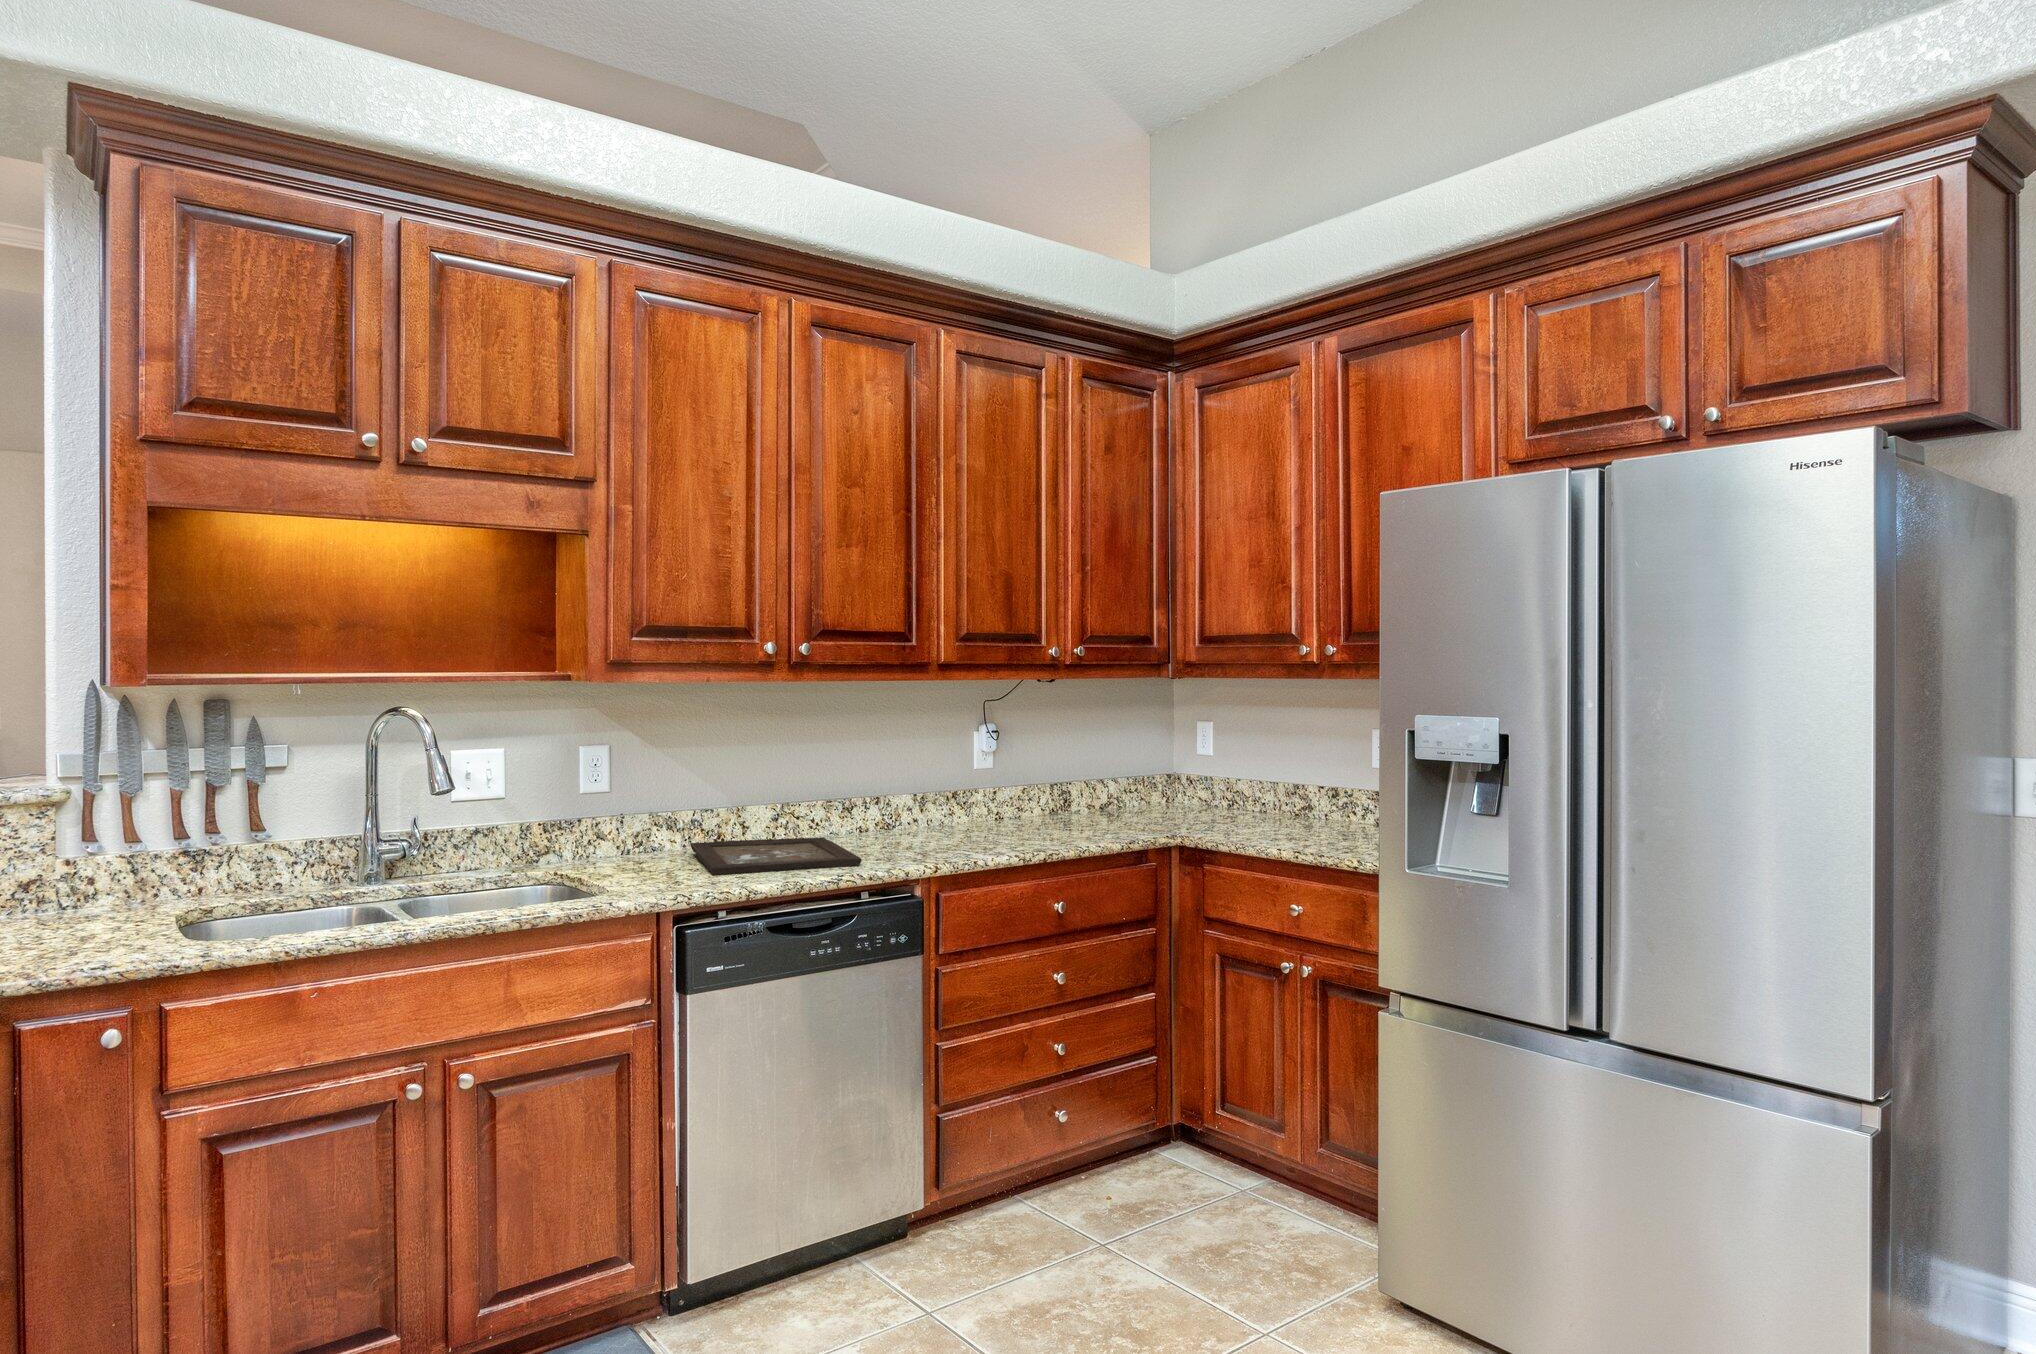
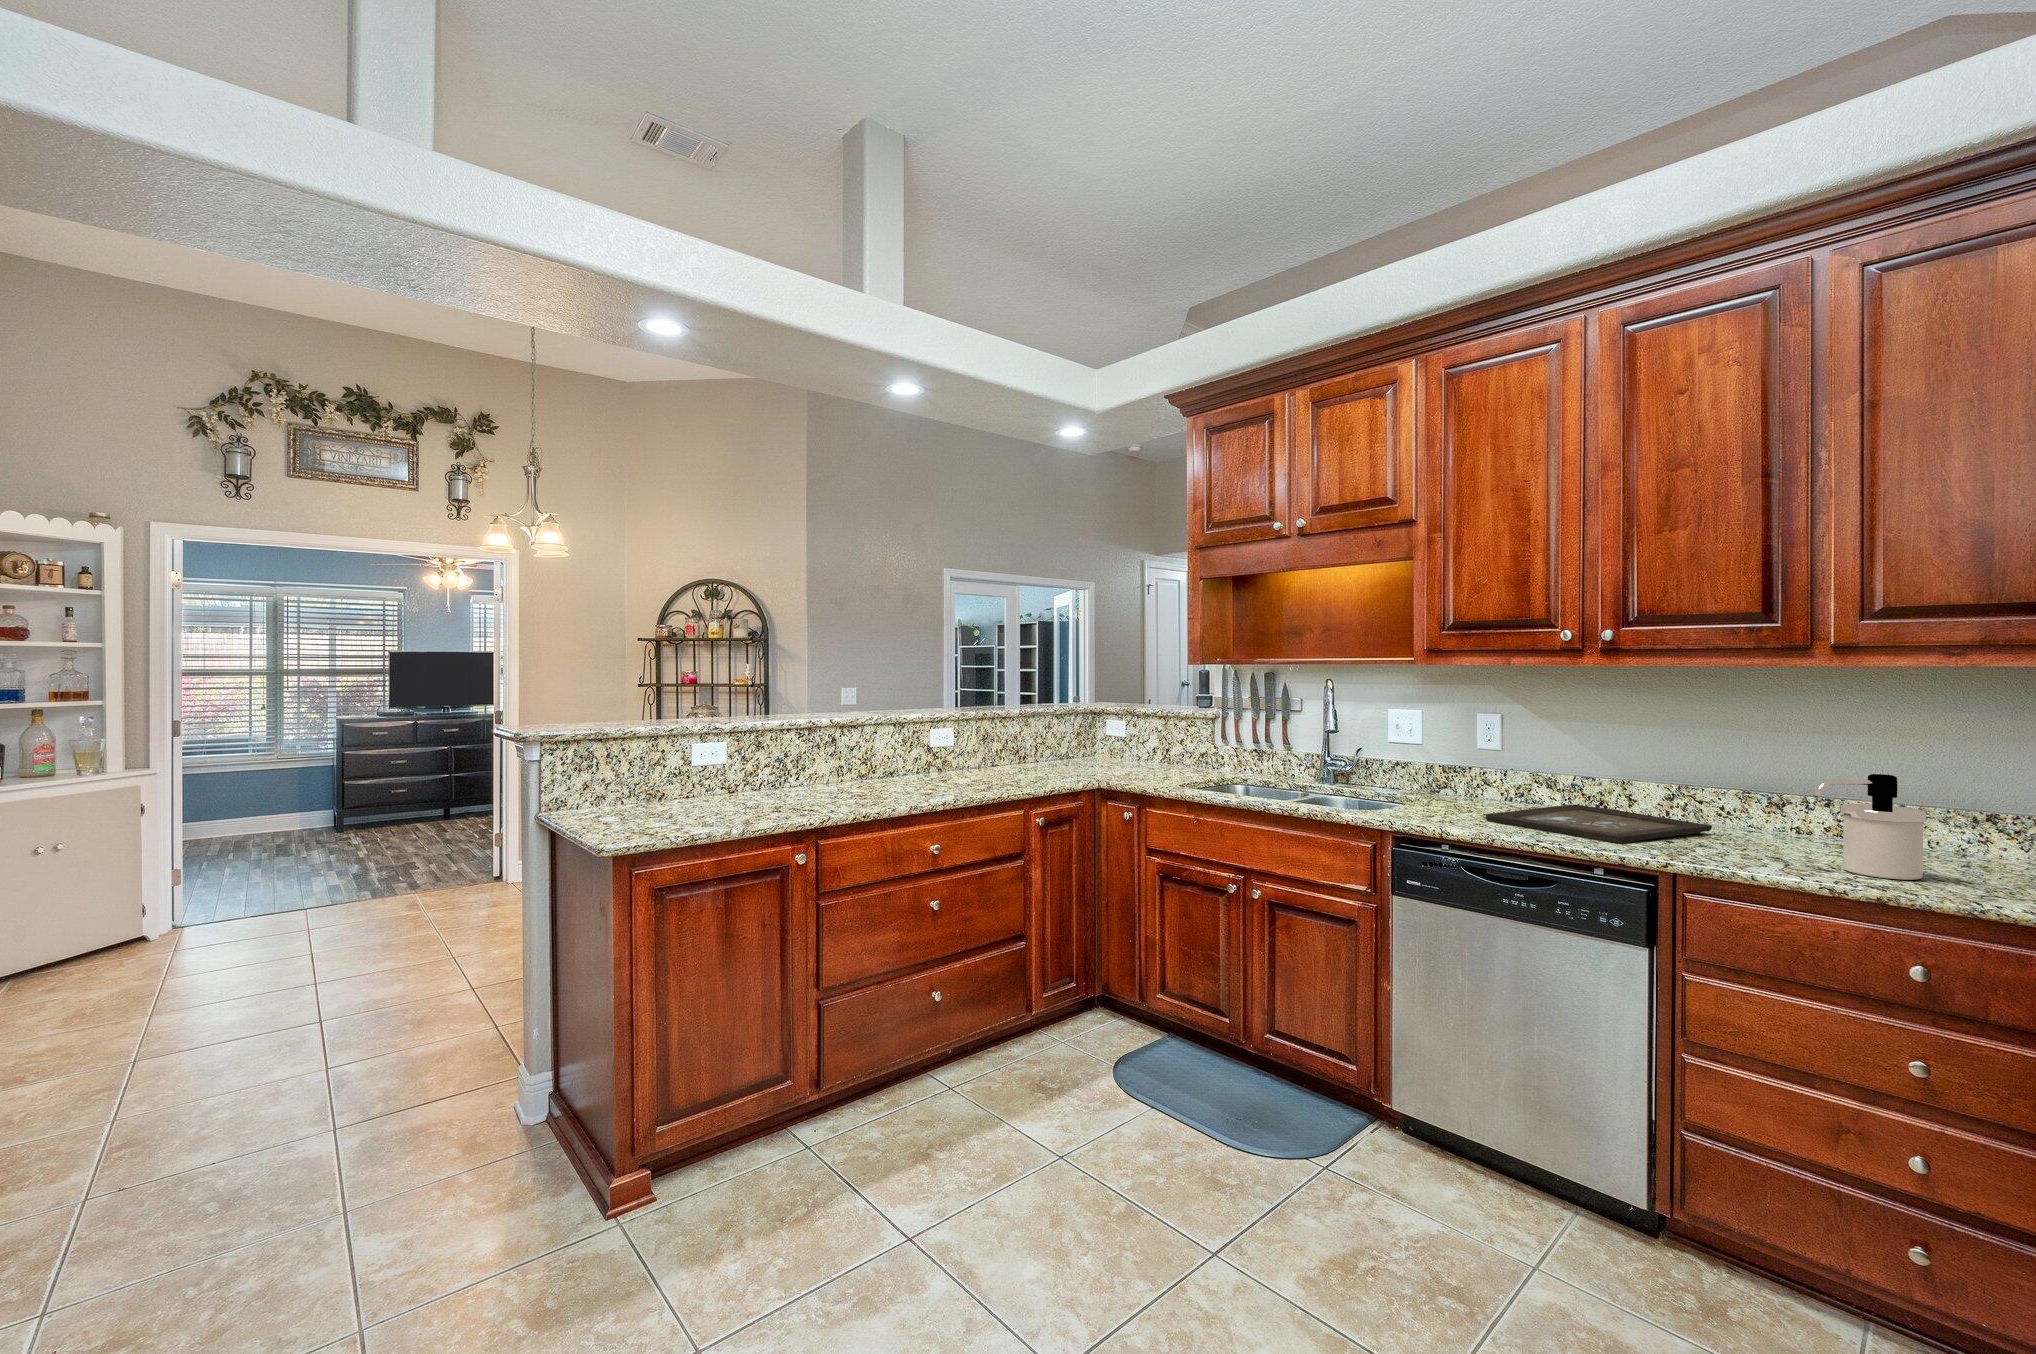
soap dispenser: none [969,769,1016,849] -> present [1813,774,1926,880]

